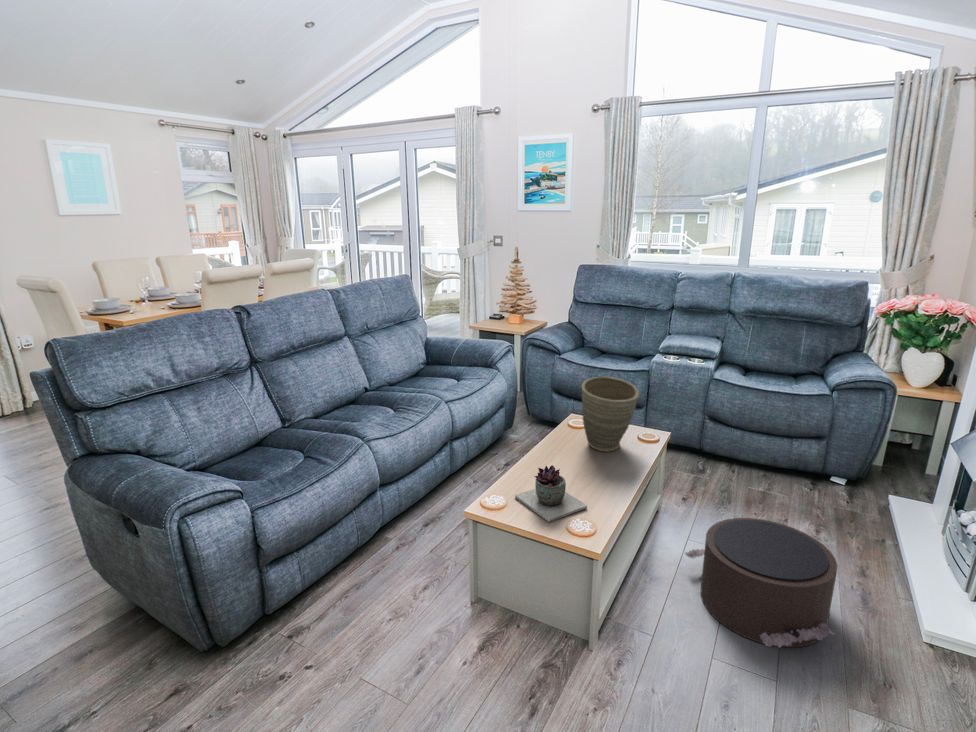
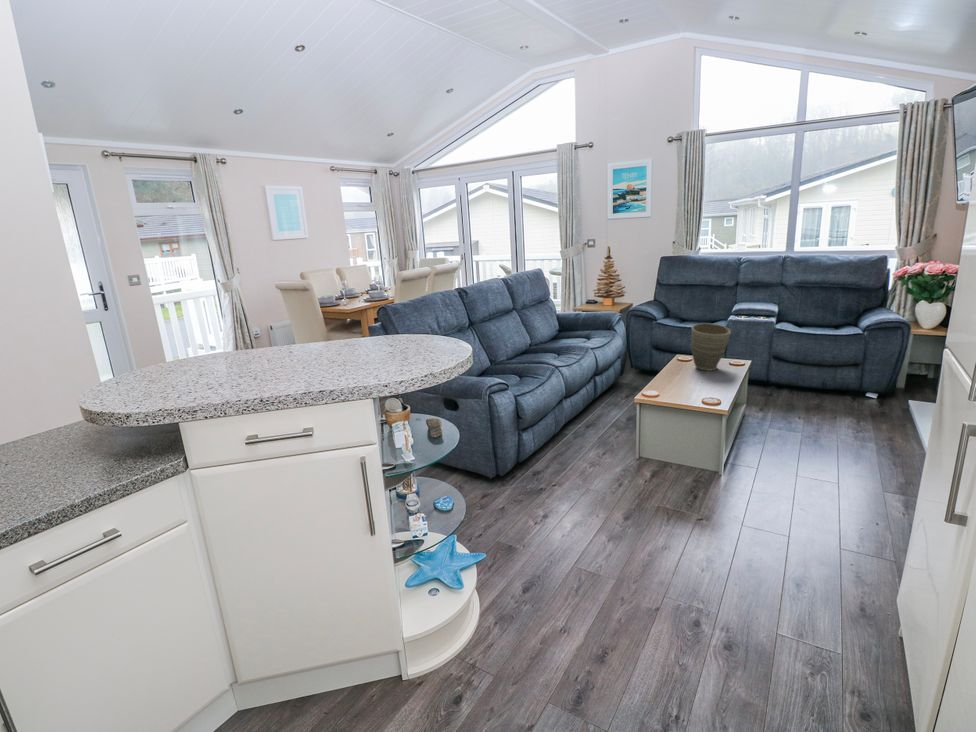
succulent plant: present [515,465,587,522] -> none [662,369,709,399]
pouf: present [685,518,837,648] -> none [767,403,868,466]

